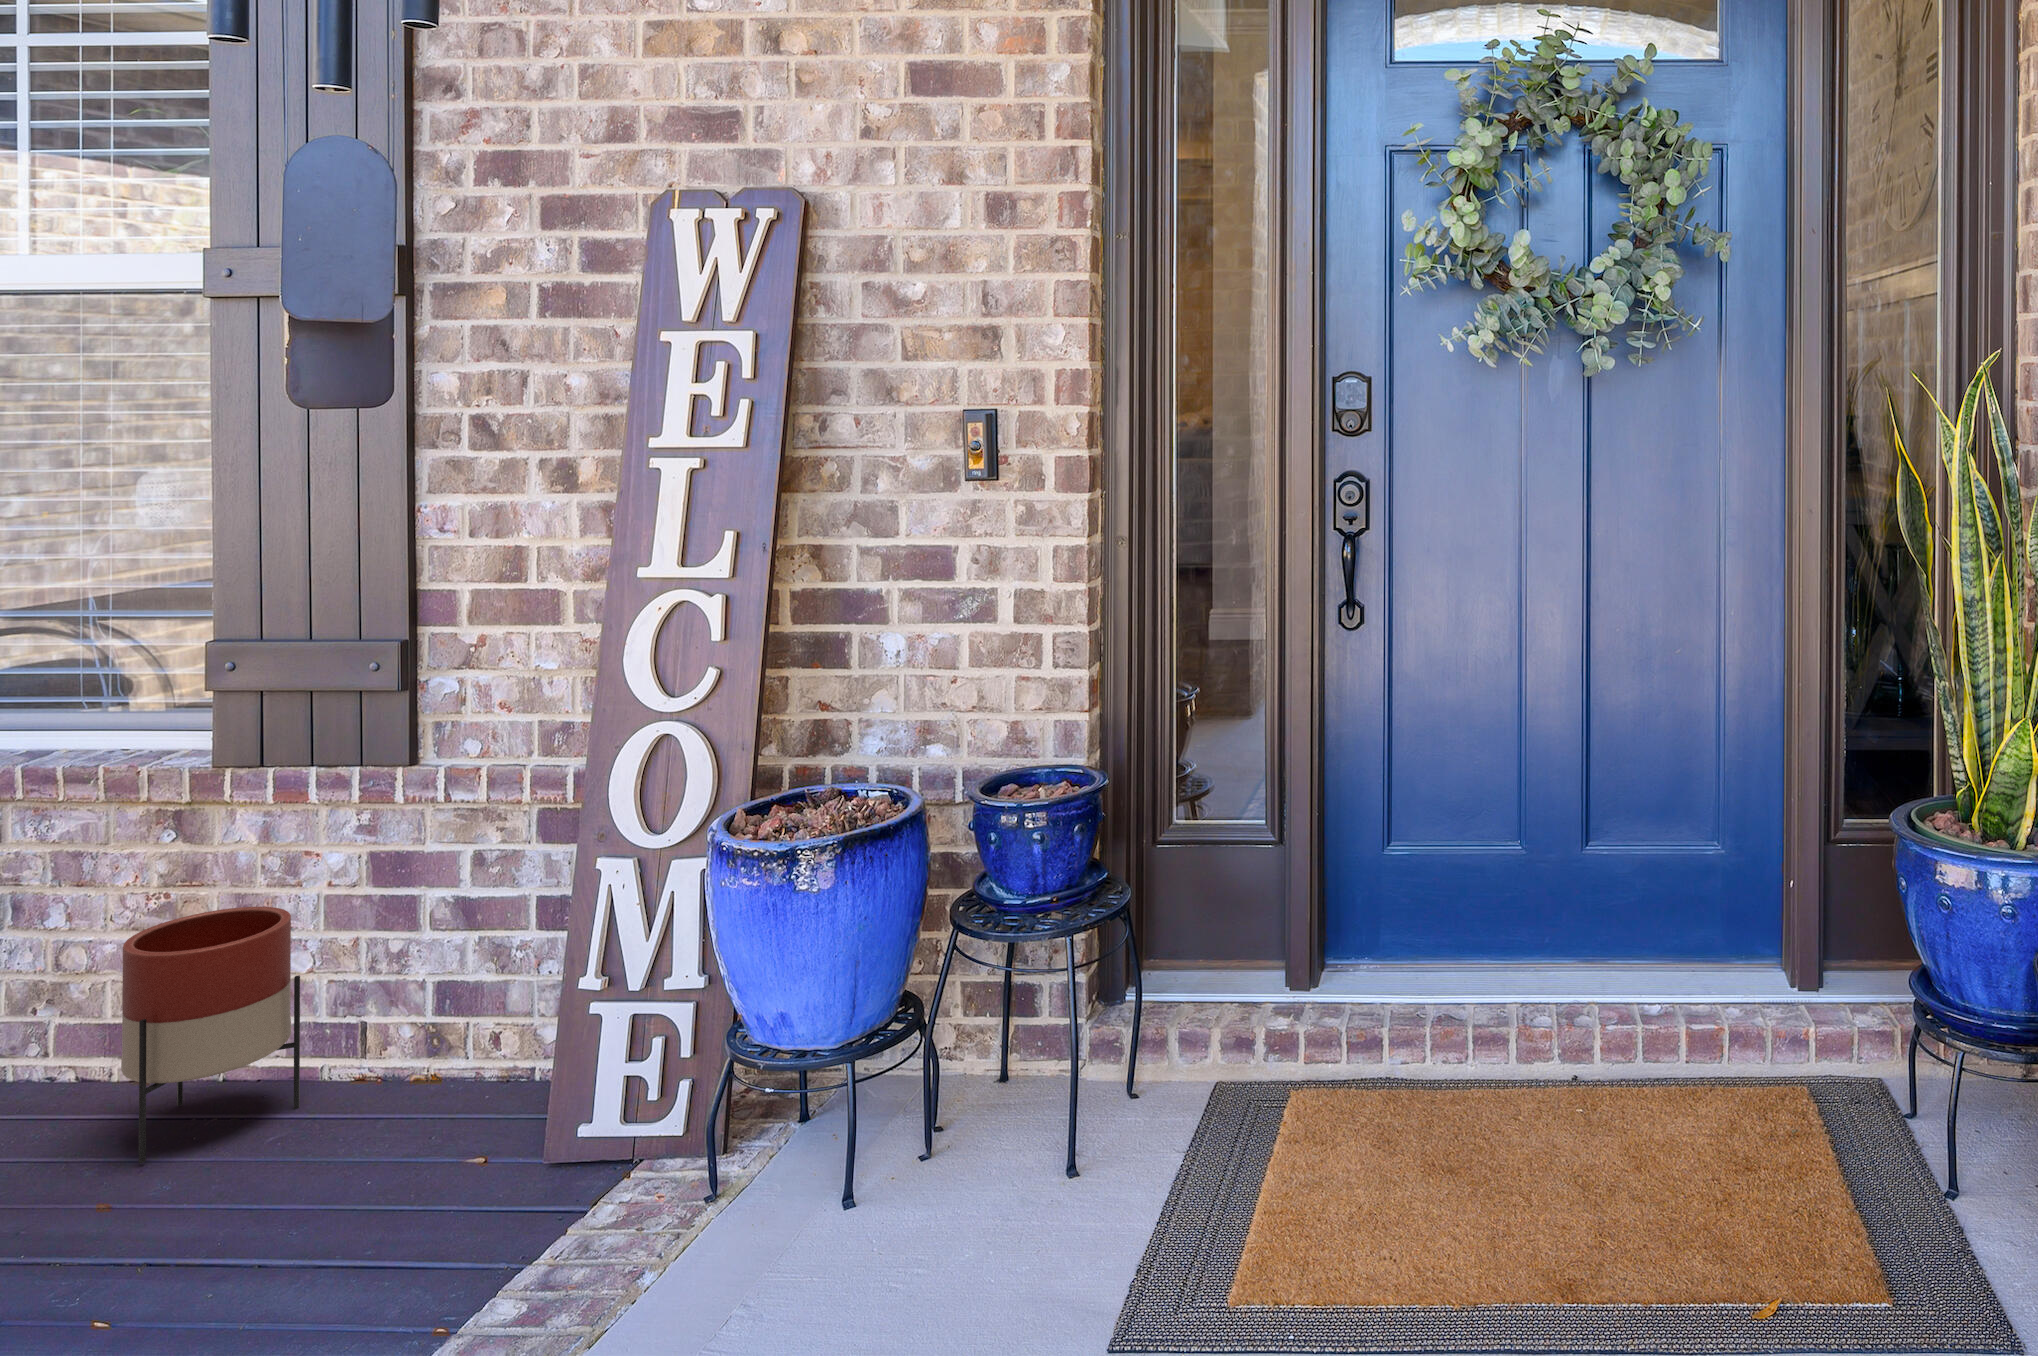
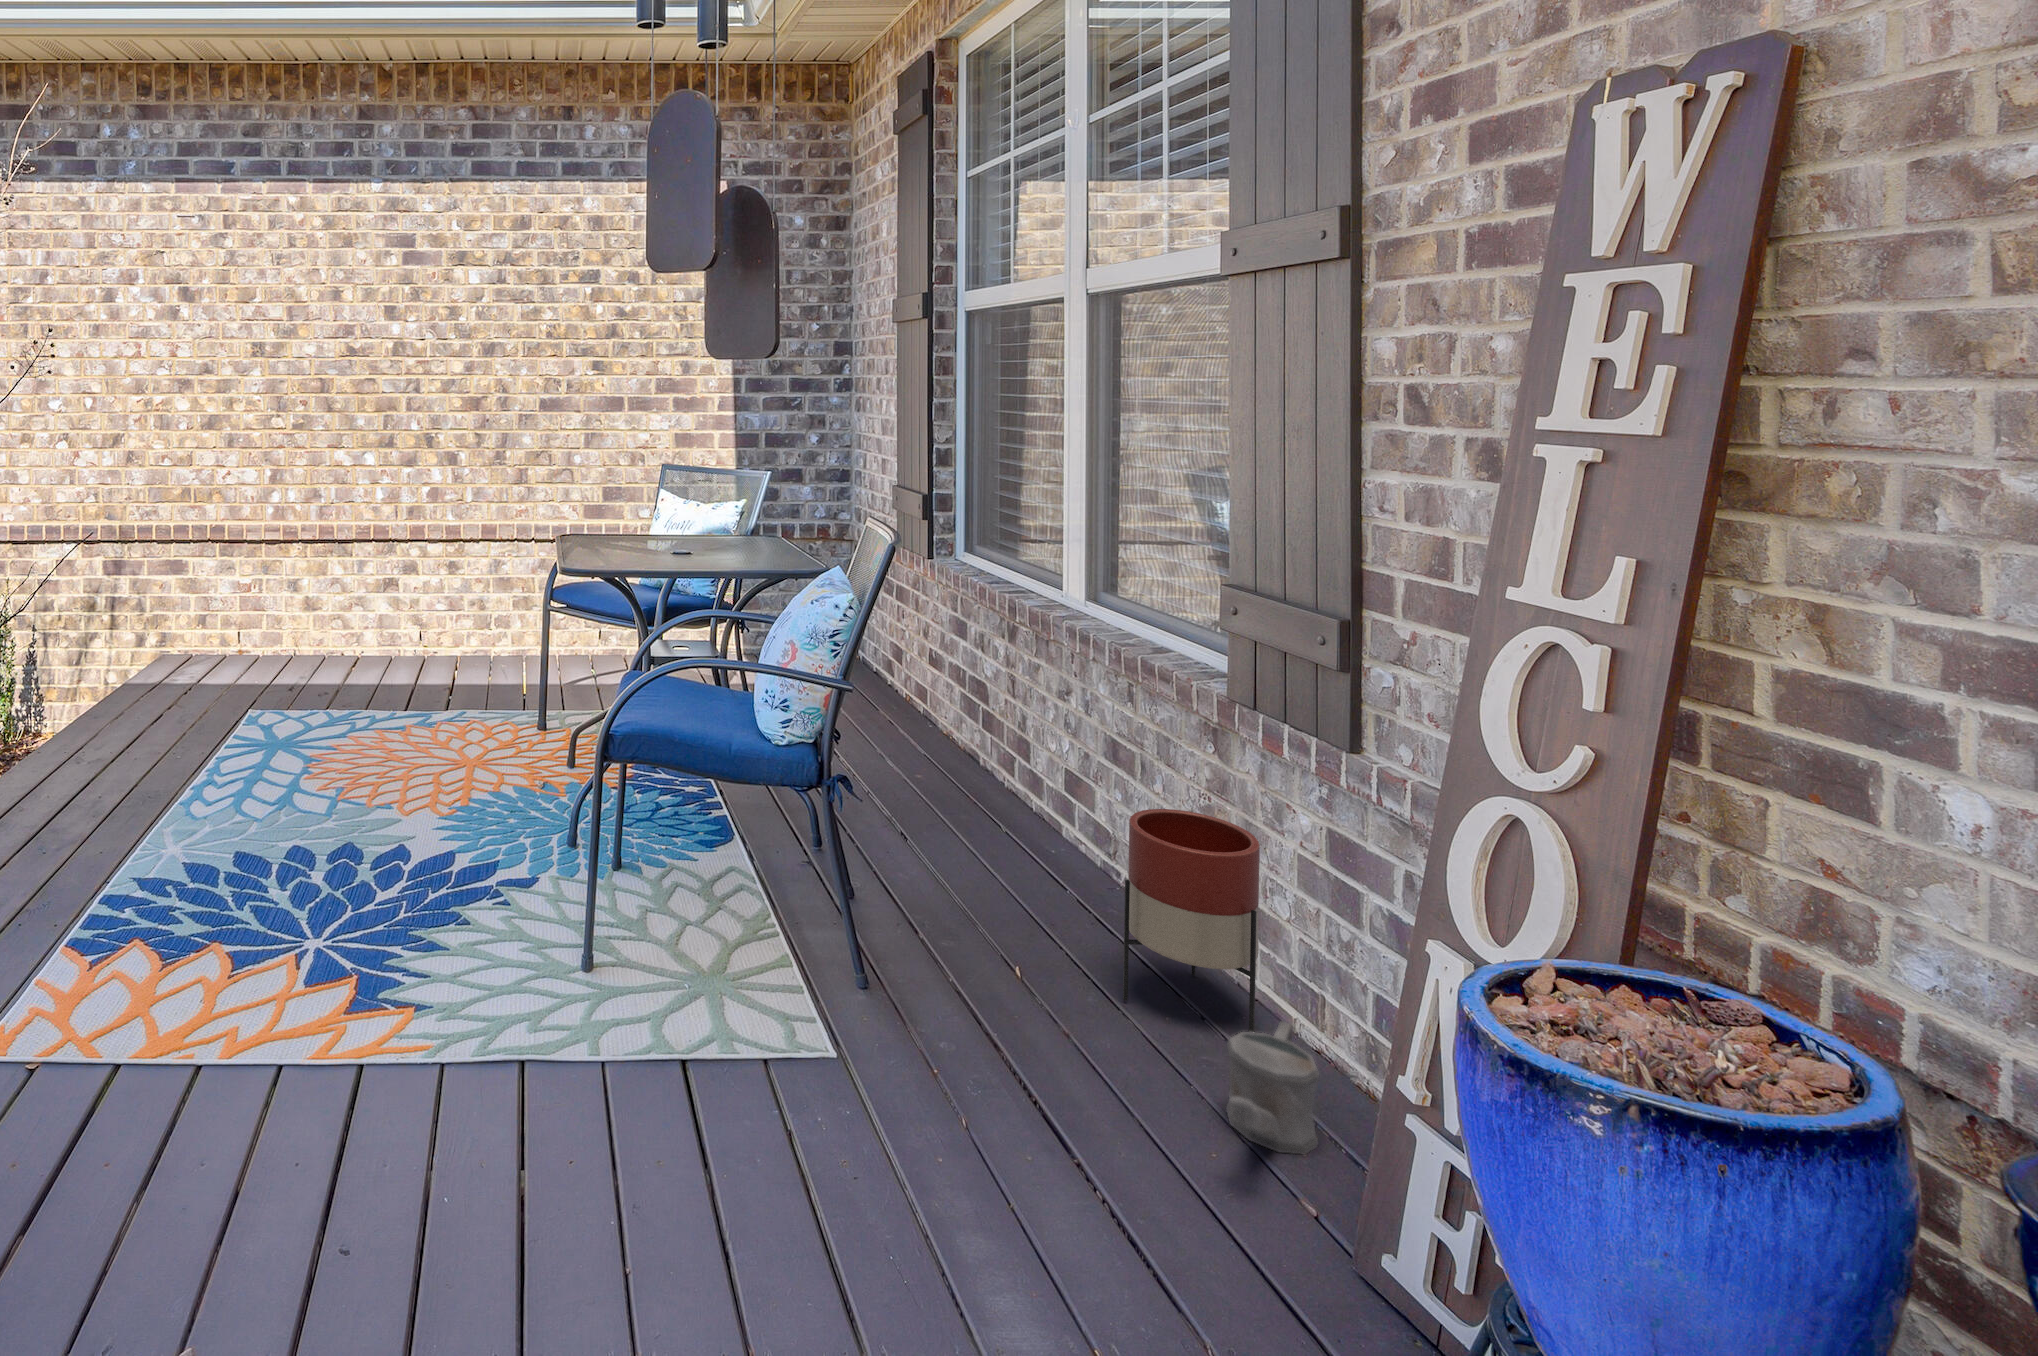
watering can: none [349,1049,447,1165] -> present [1226,1022,1320,1155]

